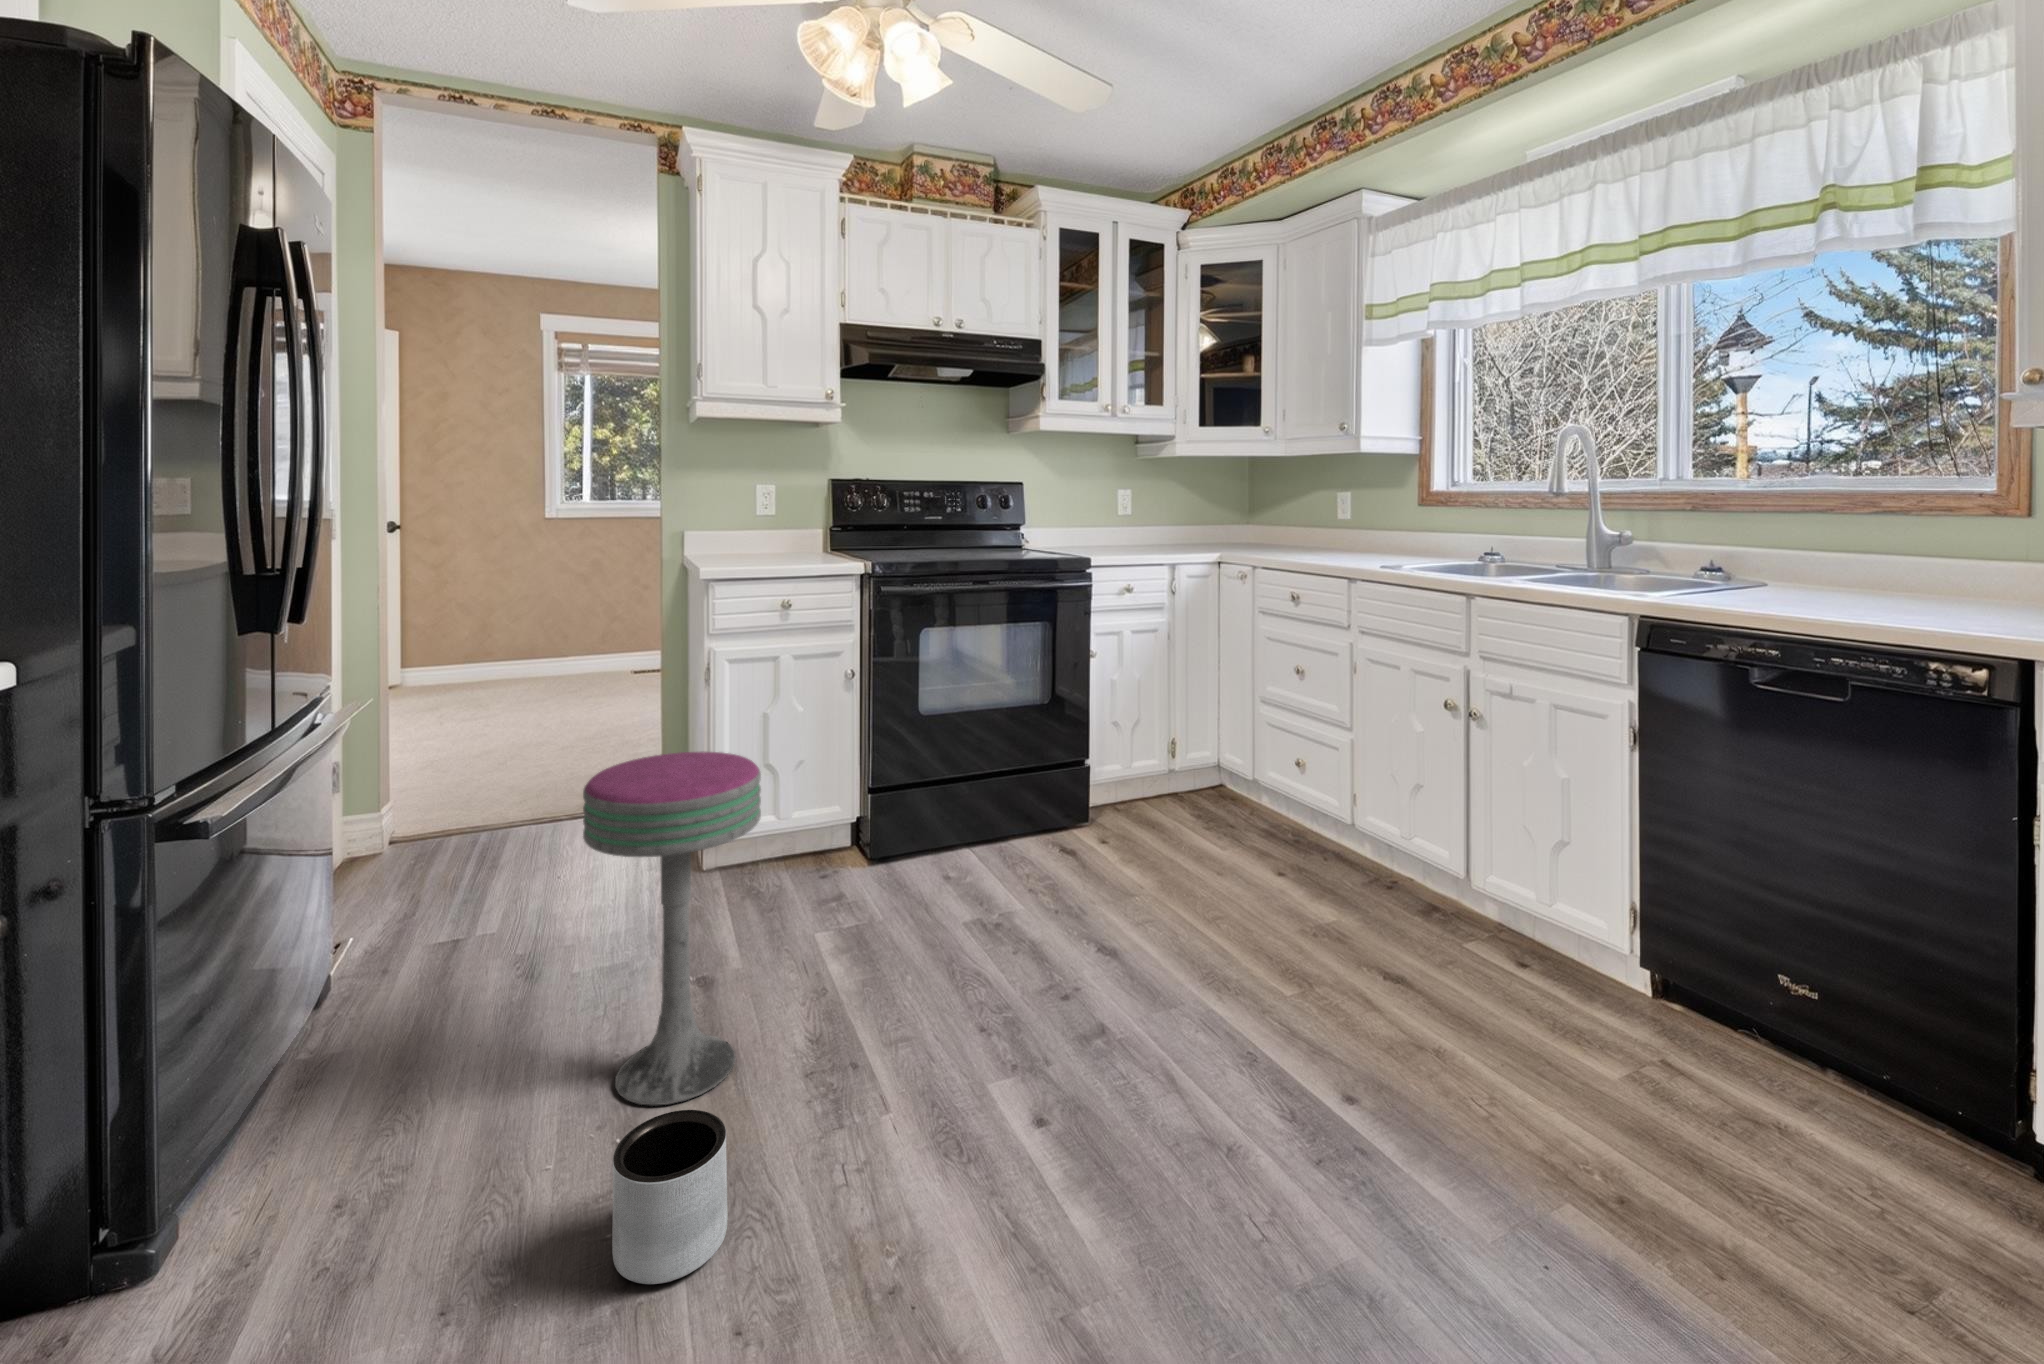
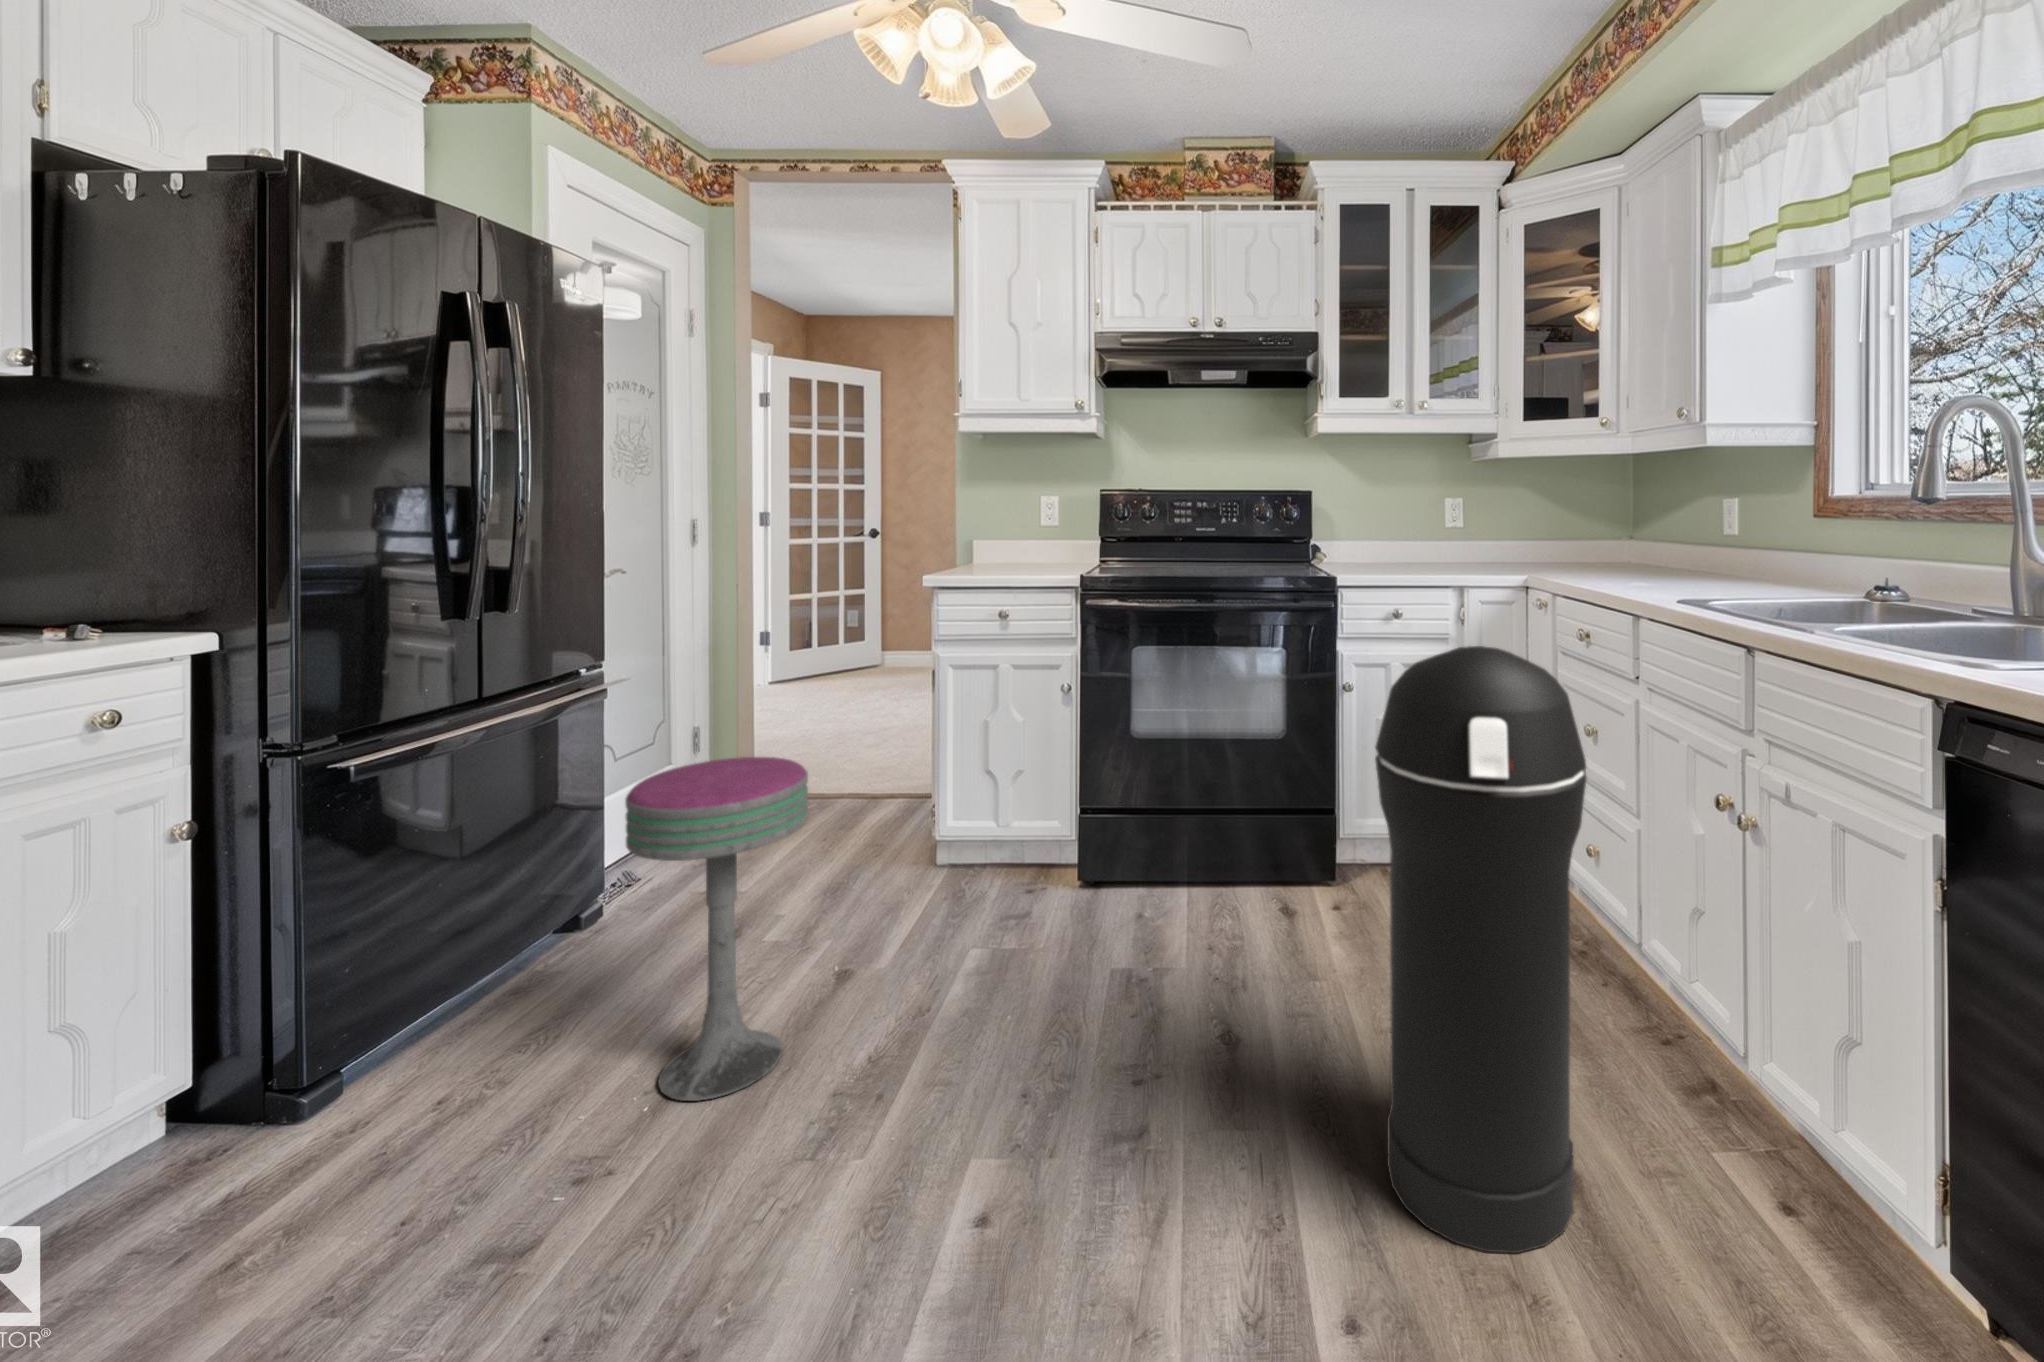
trash can: none [1283,595,1440,1021] -> present [1375,646,1586,1253]
planter: present [612,1110,728,1284] -> none [465,1120,598,1296]

